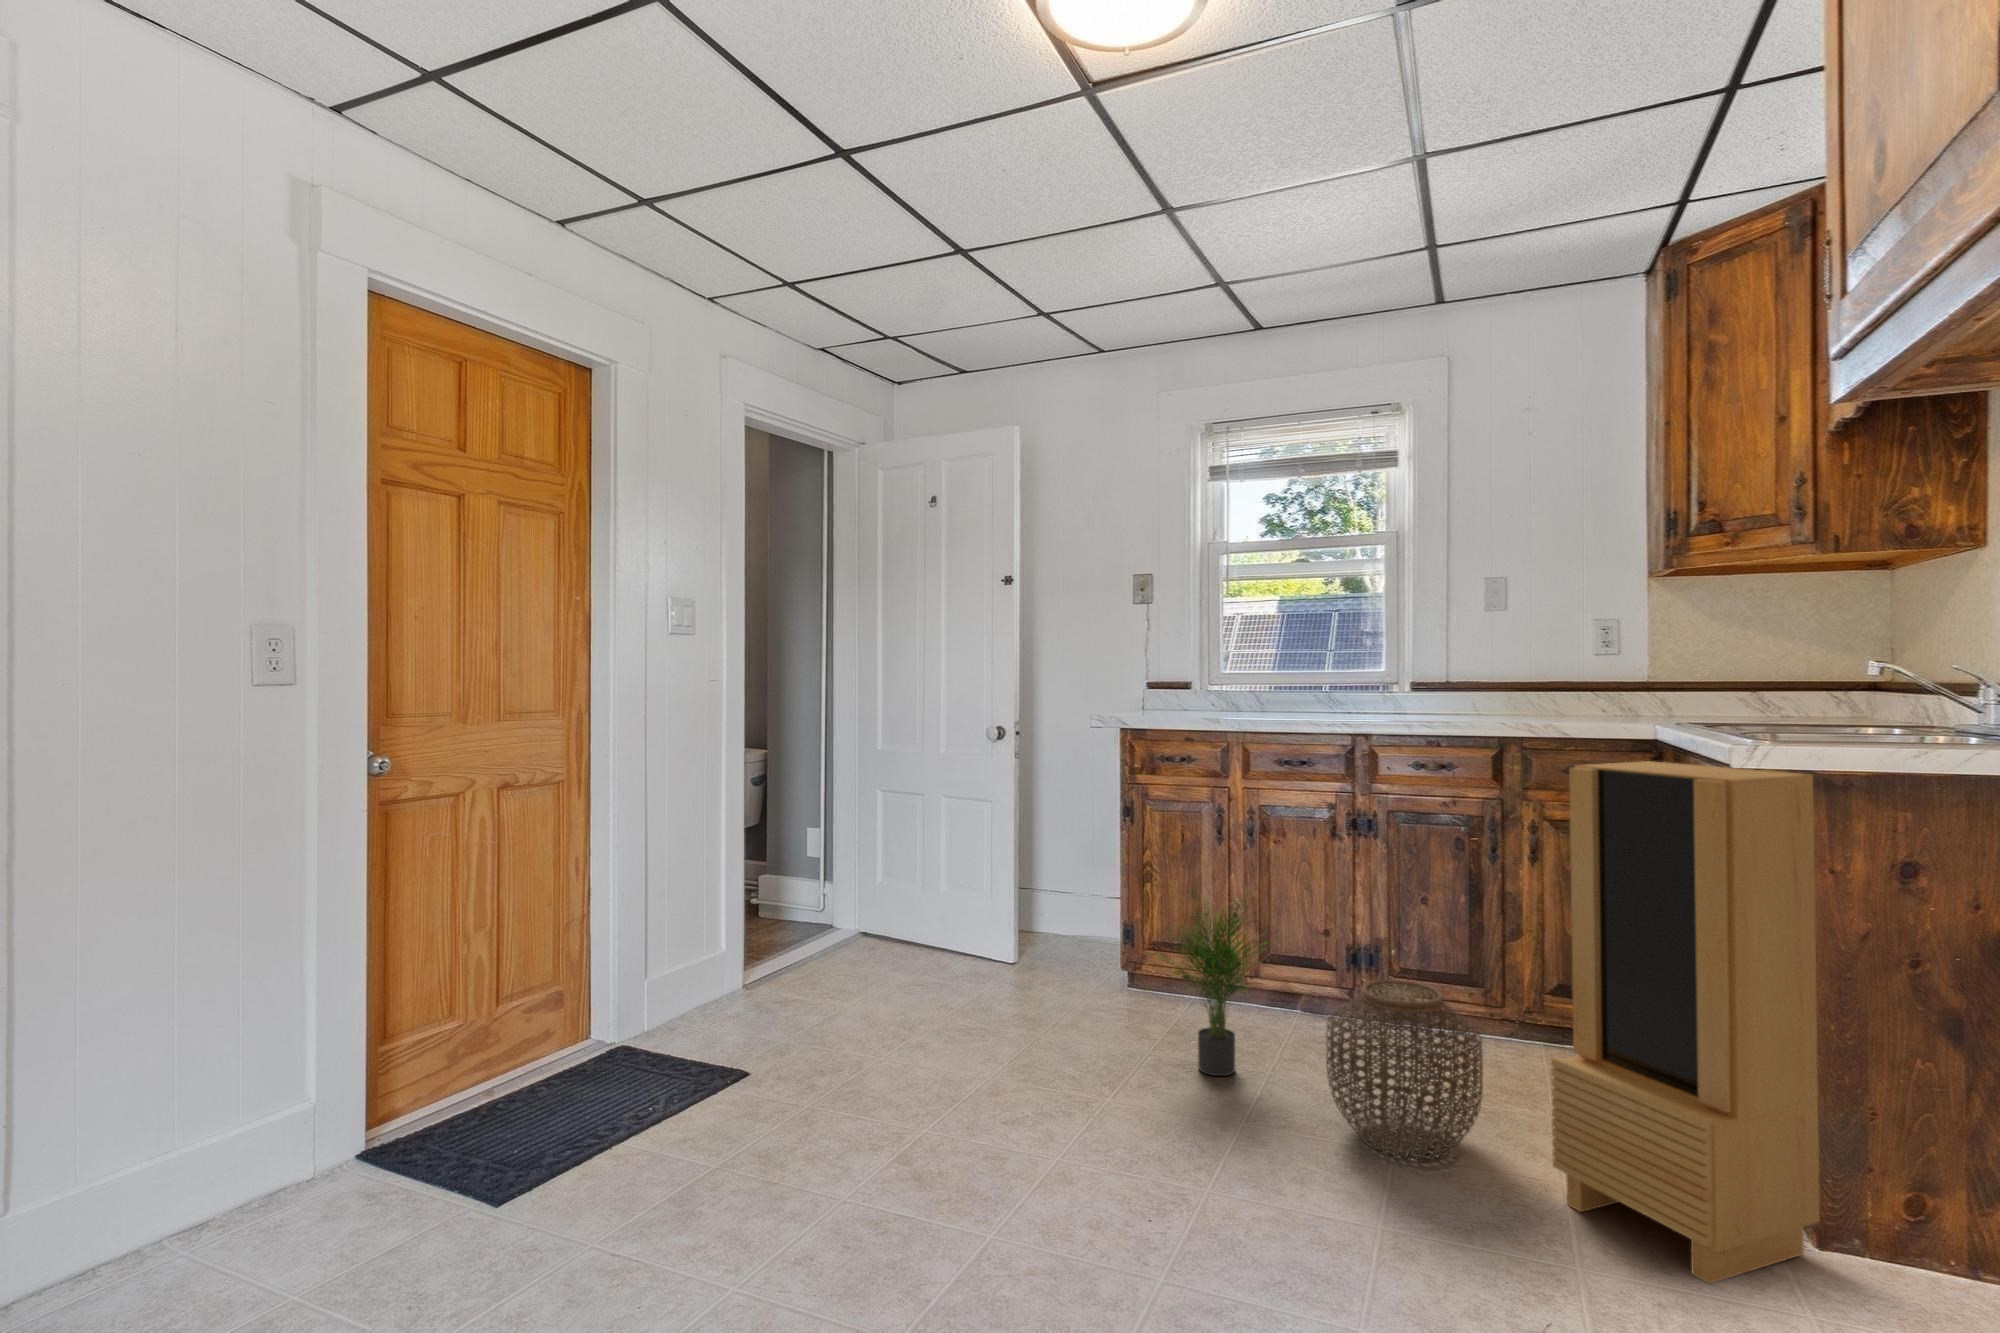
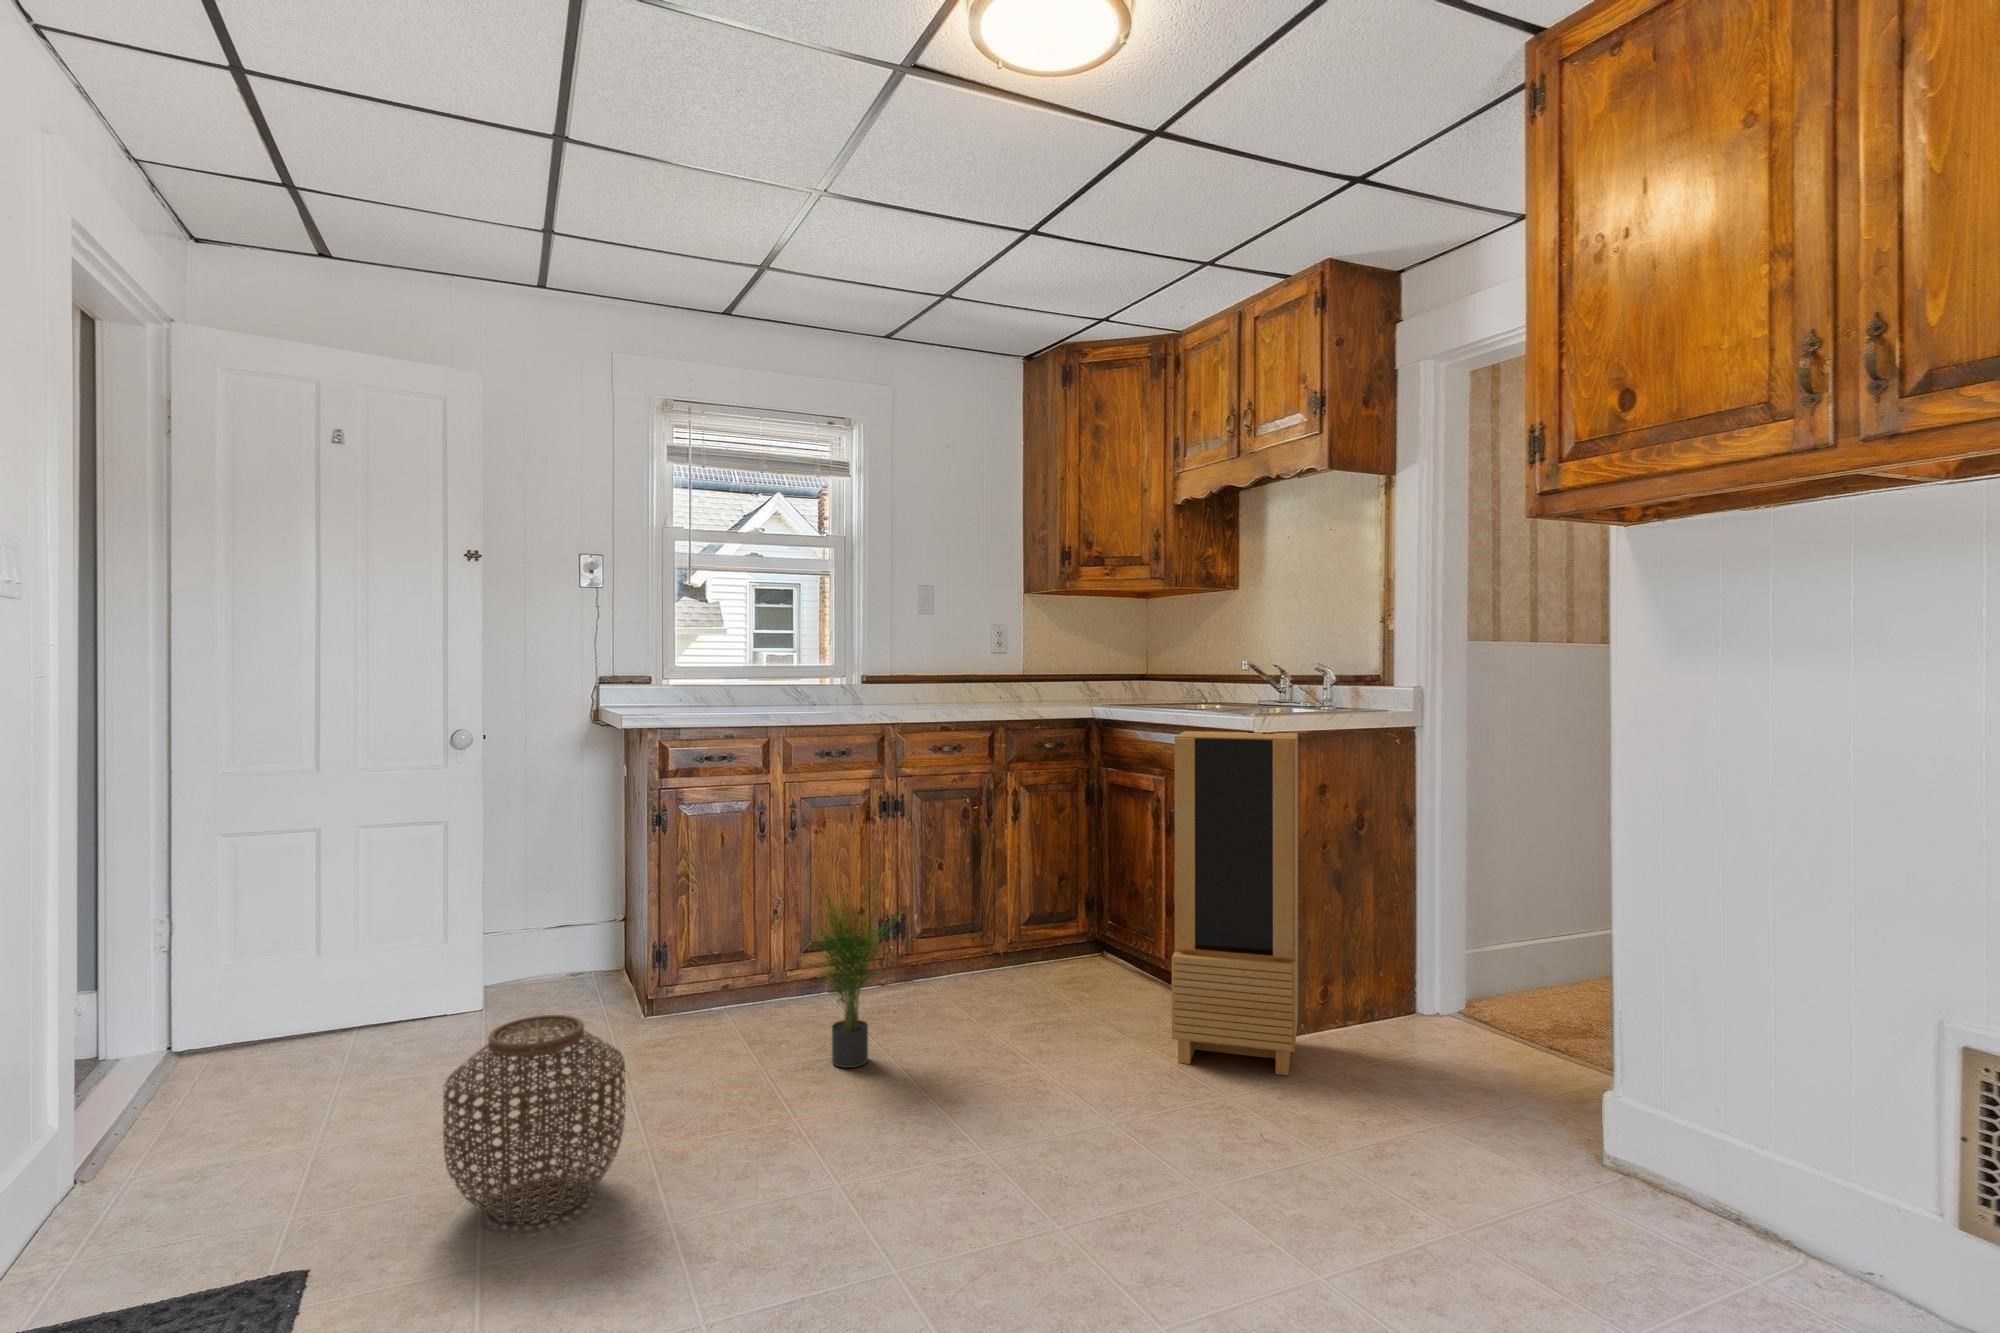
woven basket: present [1326,980,1483,1159] -> present [443,1015,625,1222]

